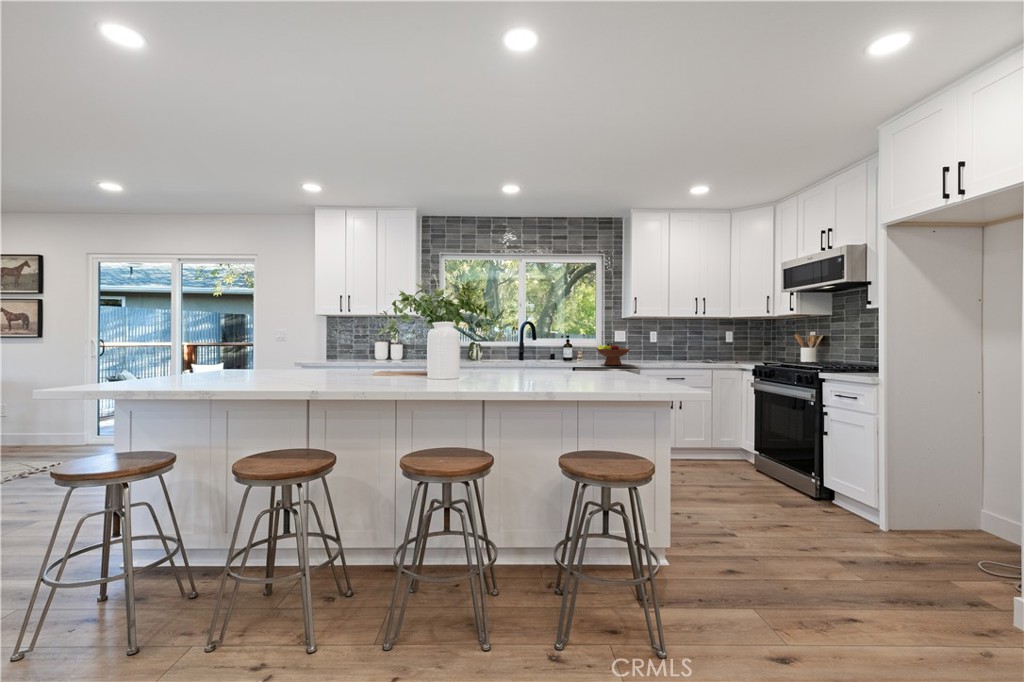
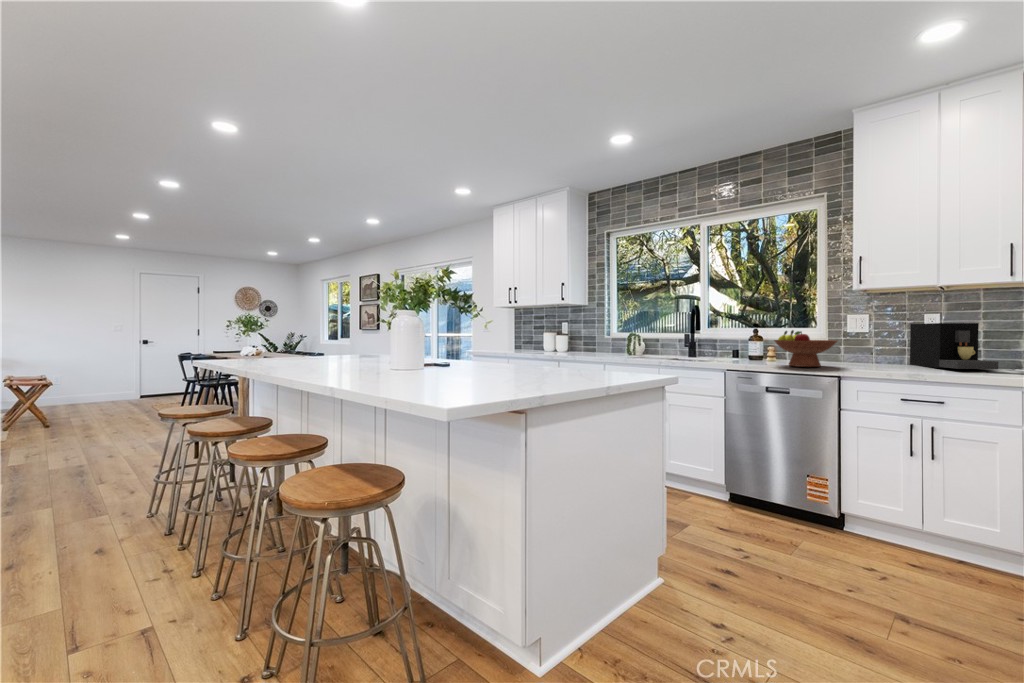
coffee maker: none [647,337,687,362] -> present [910,323,998,369]

